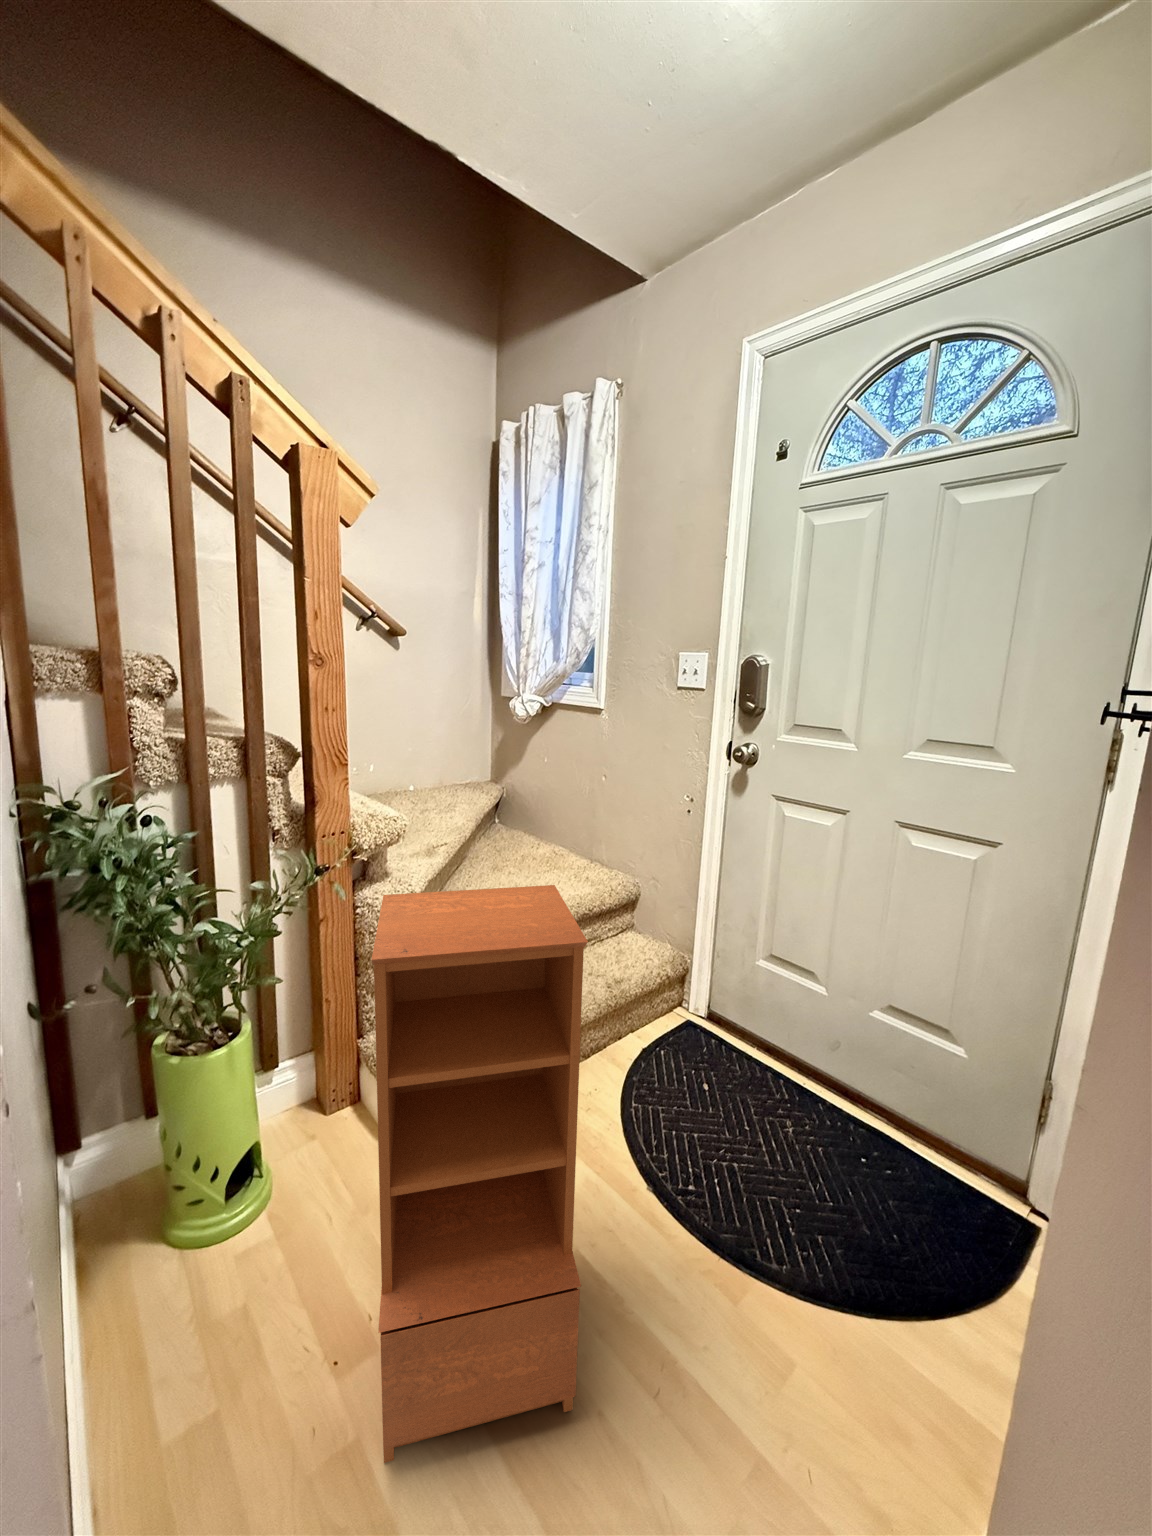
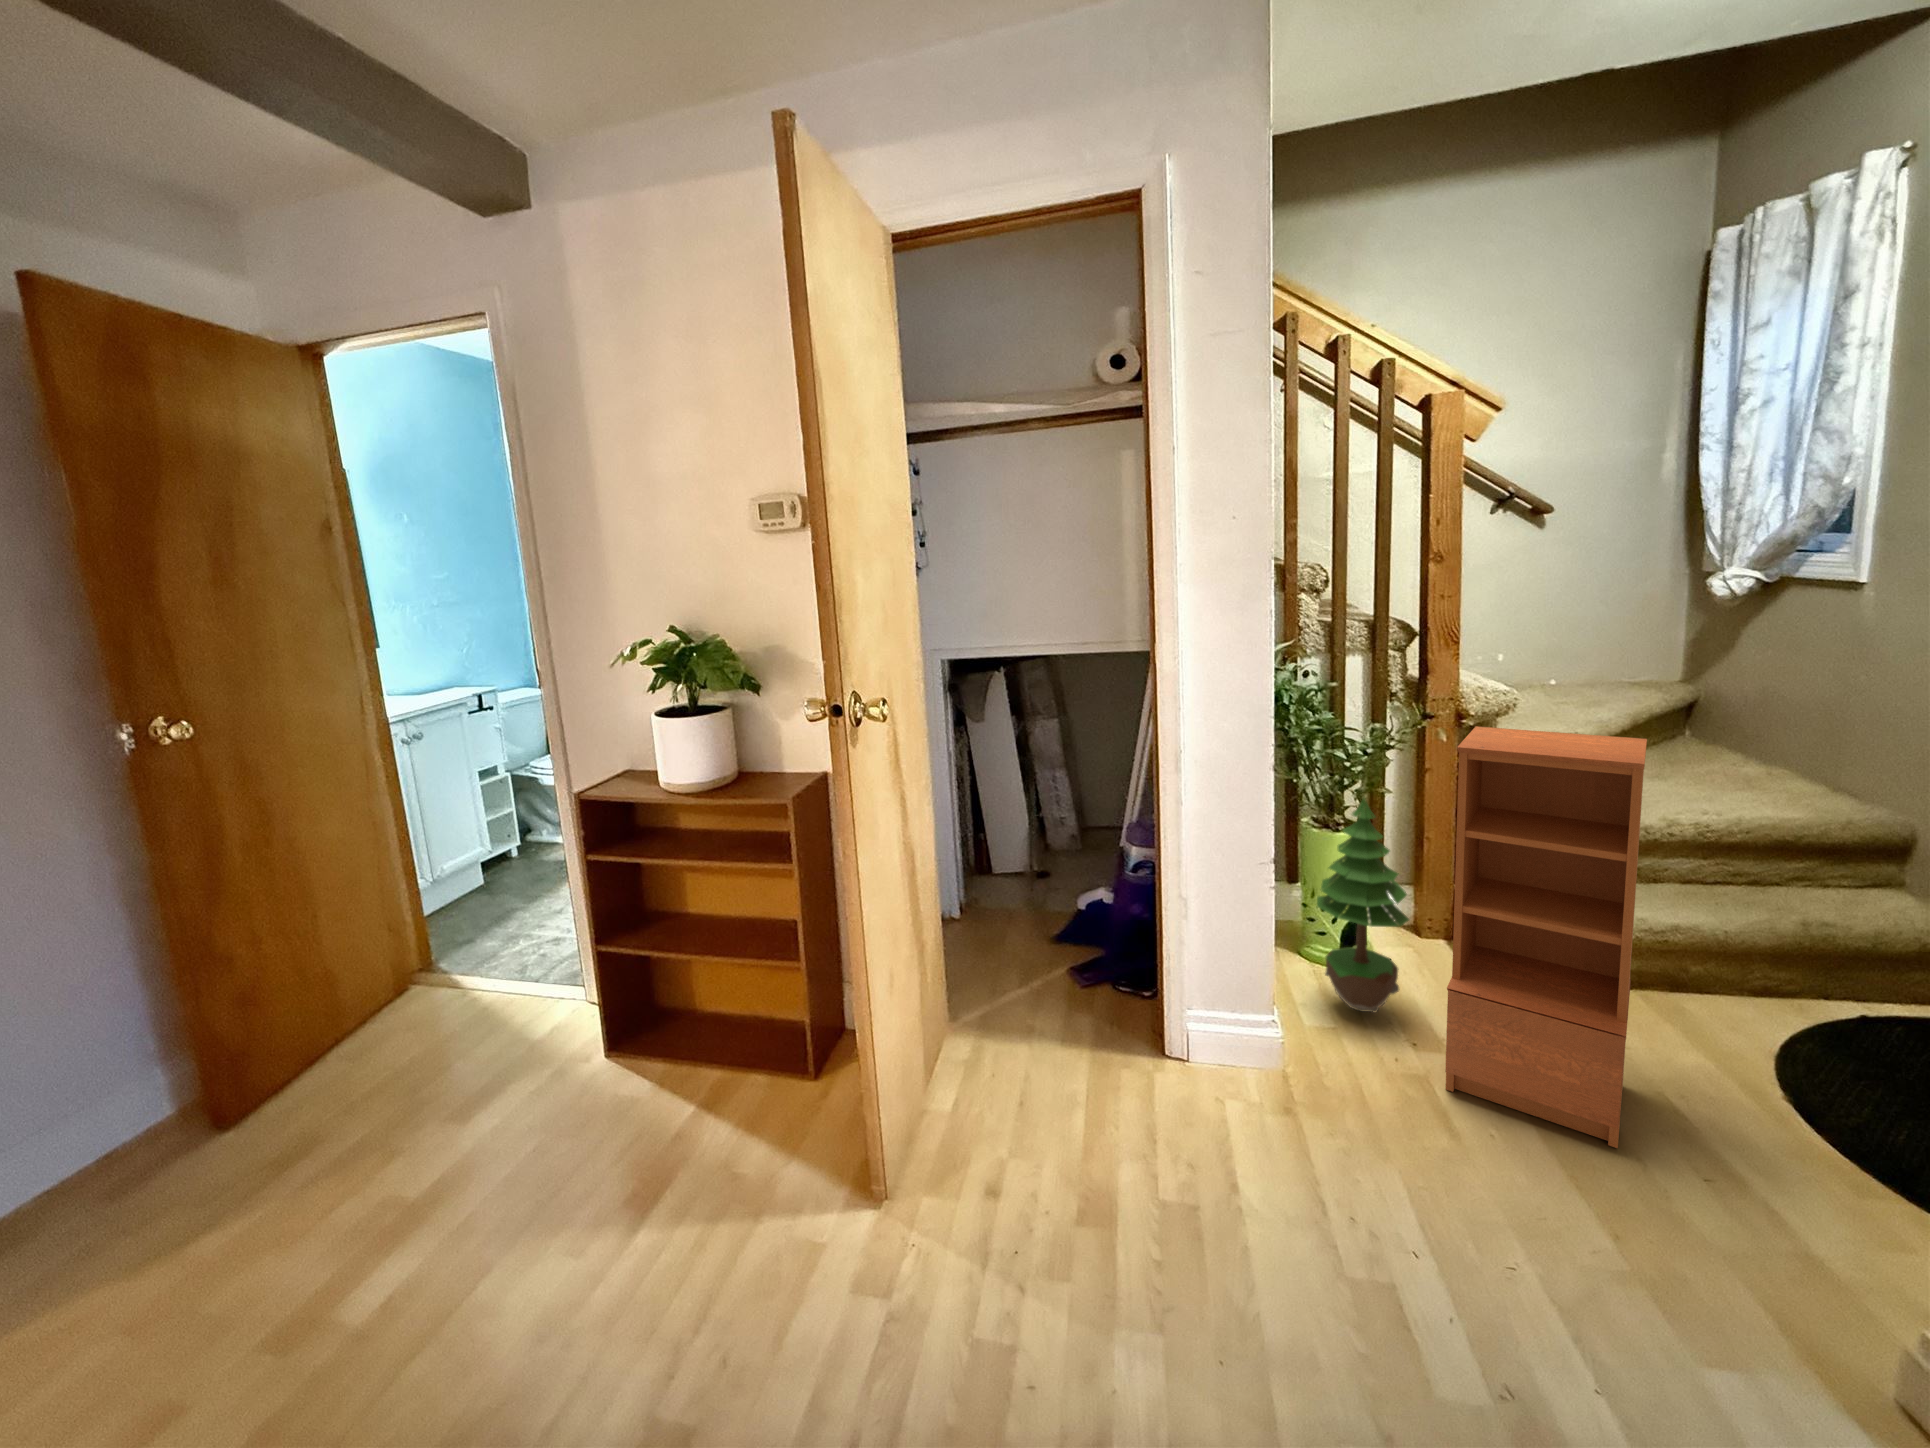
potted tree: none [168,1029,317,1358] -> present [1317,798,1409,1013]

